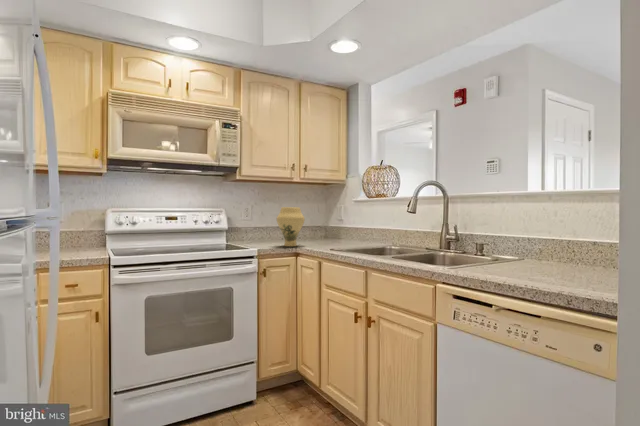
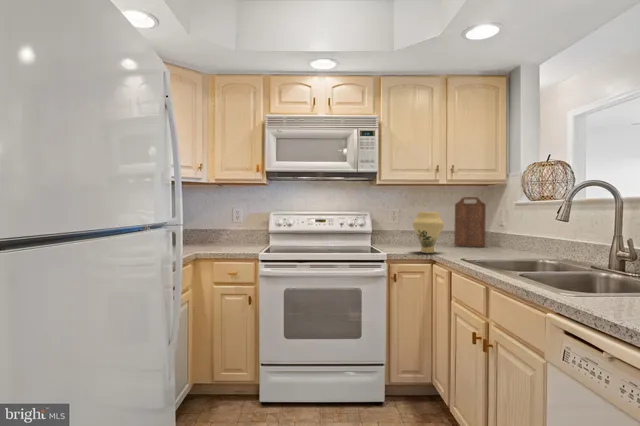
cutting board: none [304,194,331,240] -> present [454,197,486,247]

